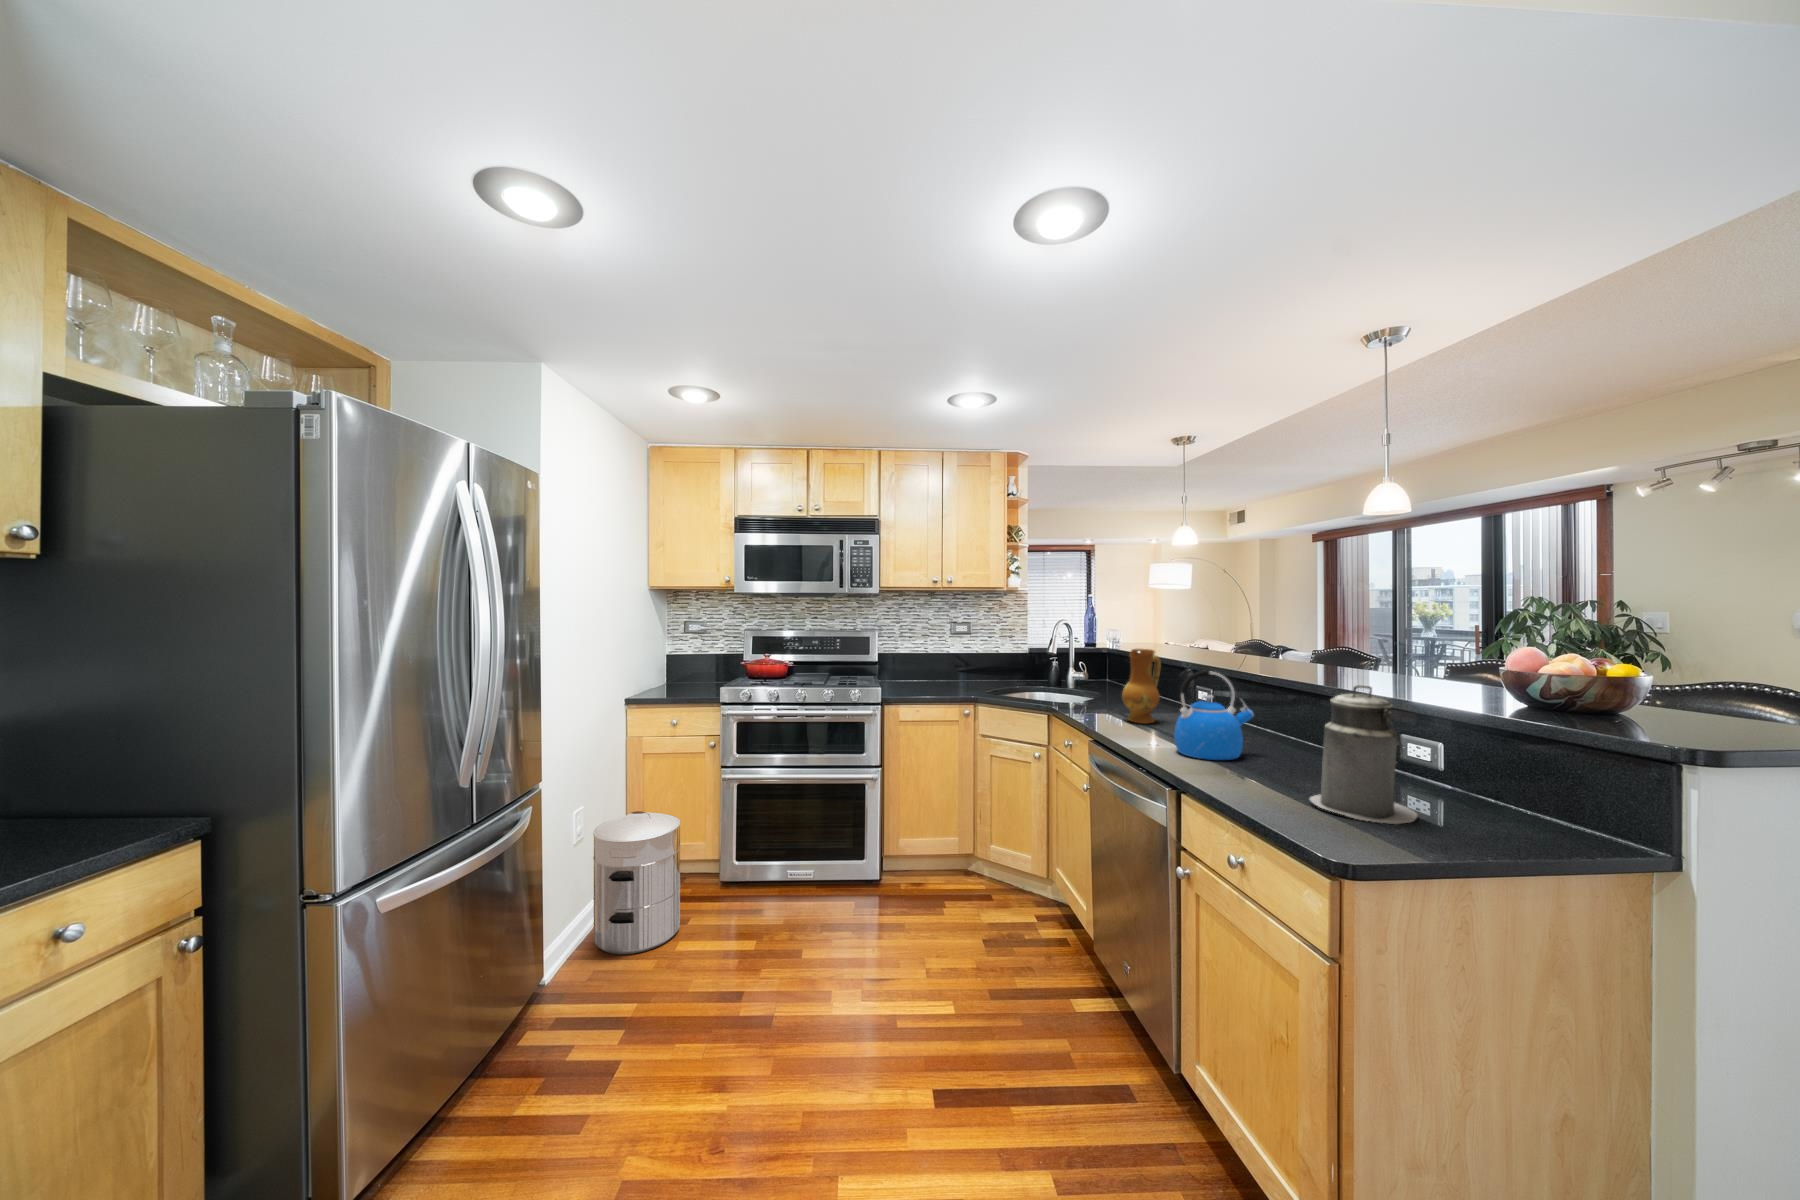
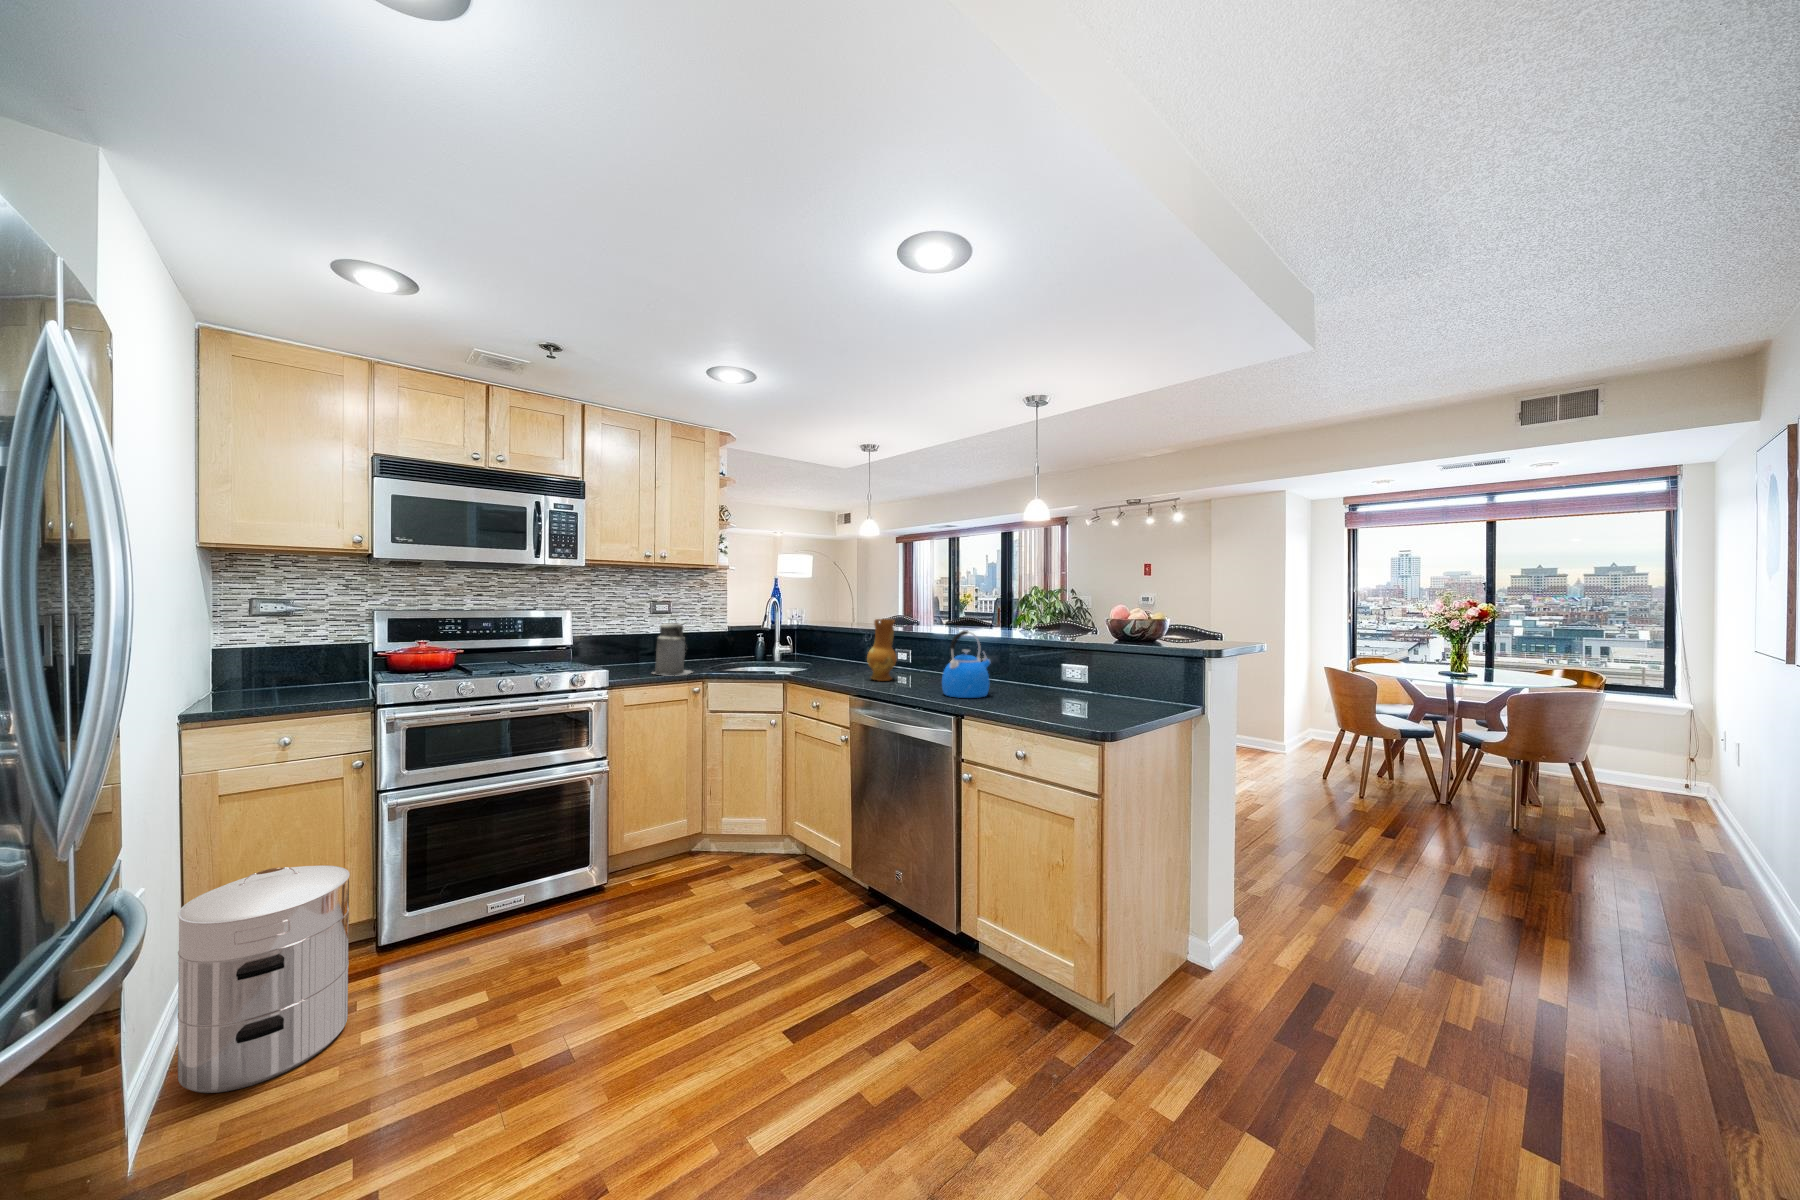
canister: present [1310,685,1418,824] -> present [653,622,691,676]

